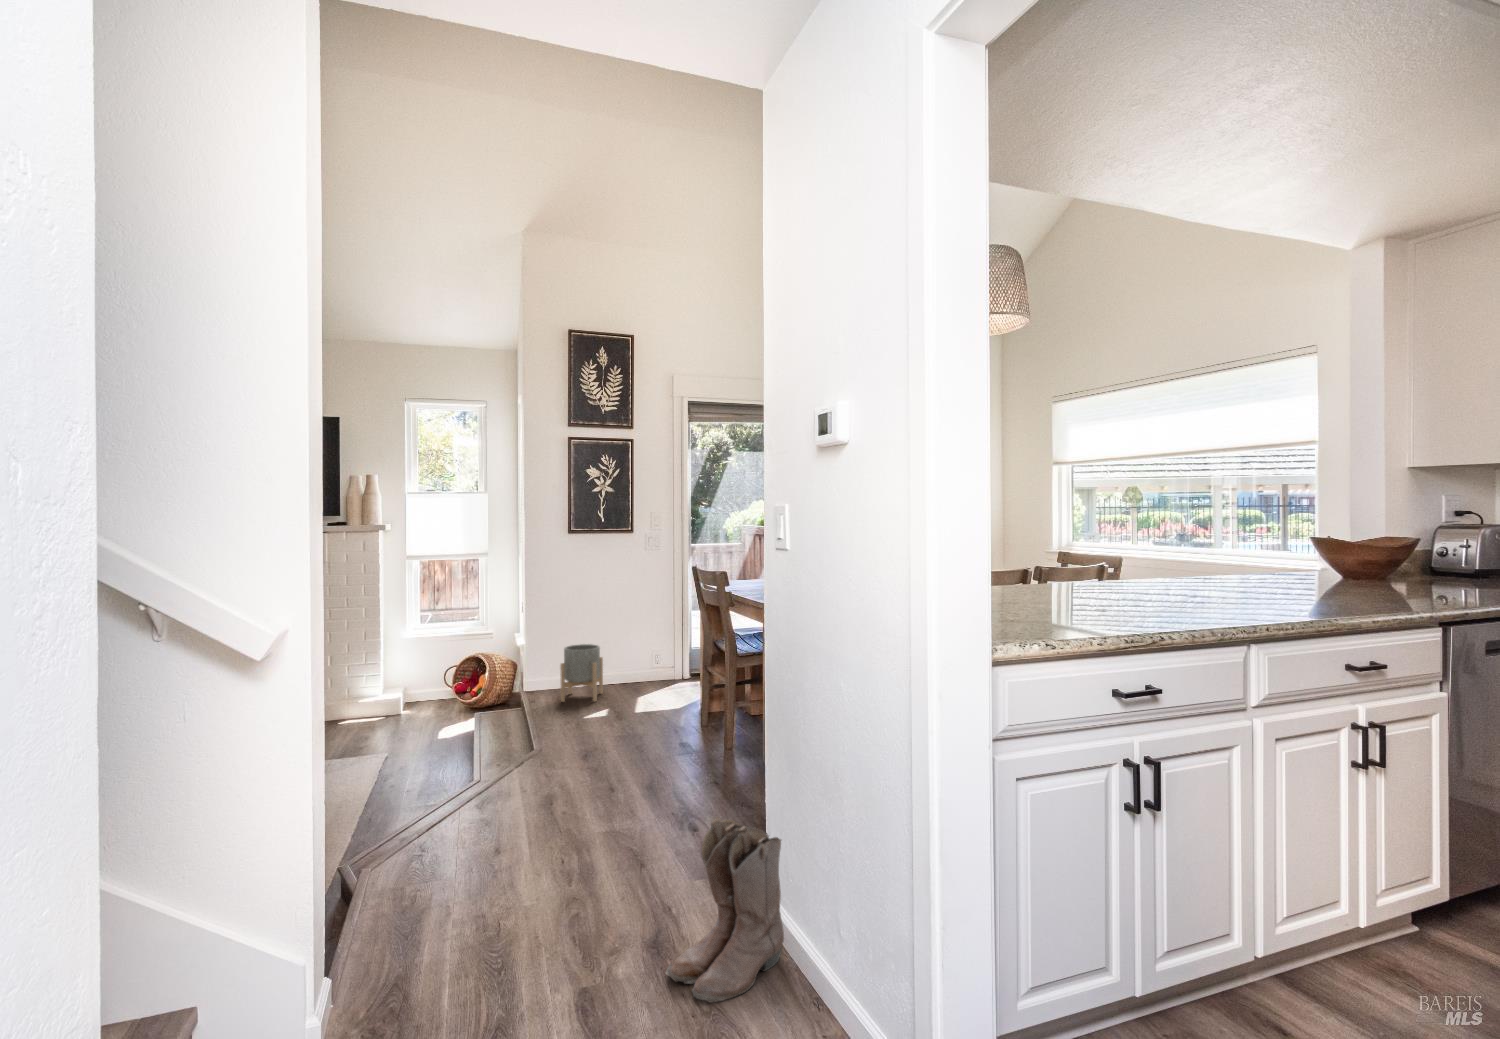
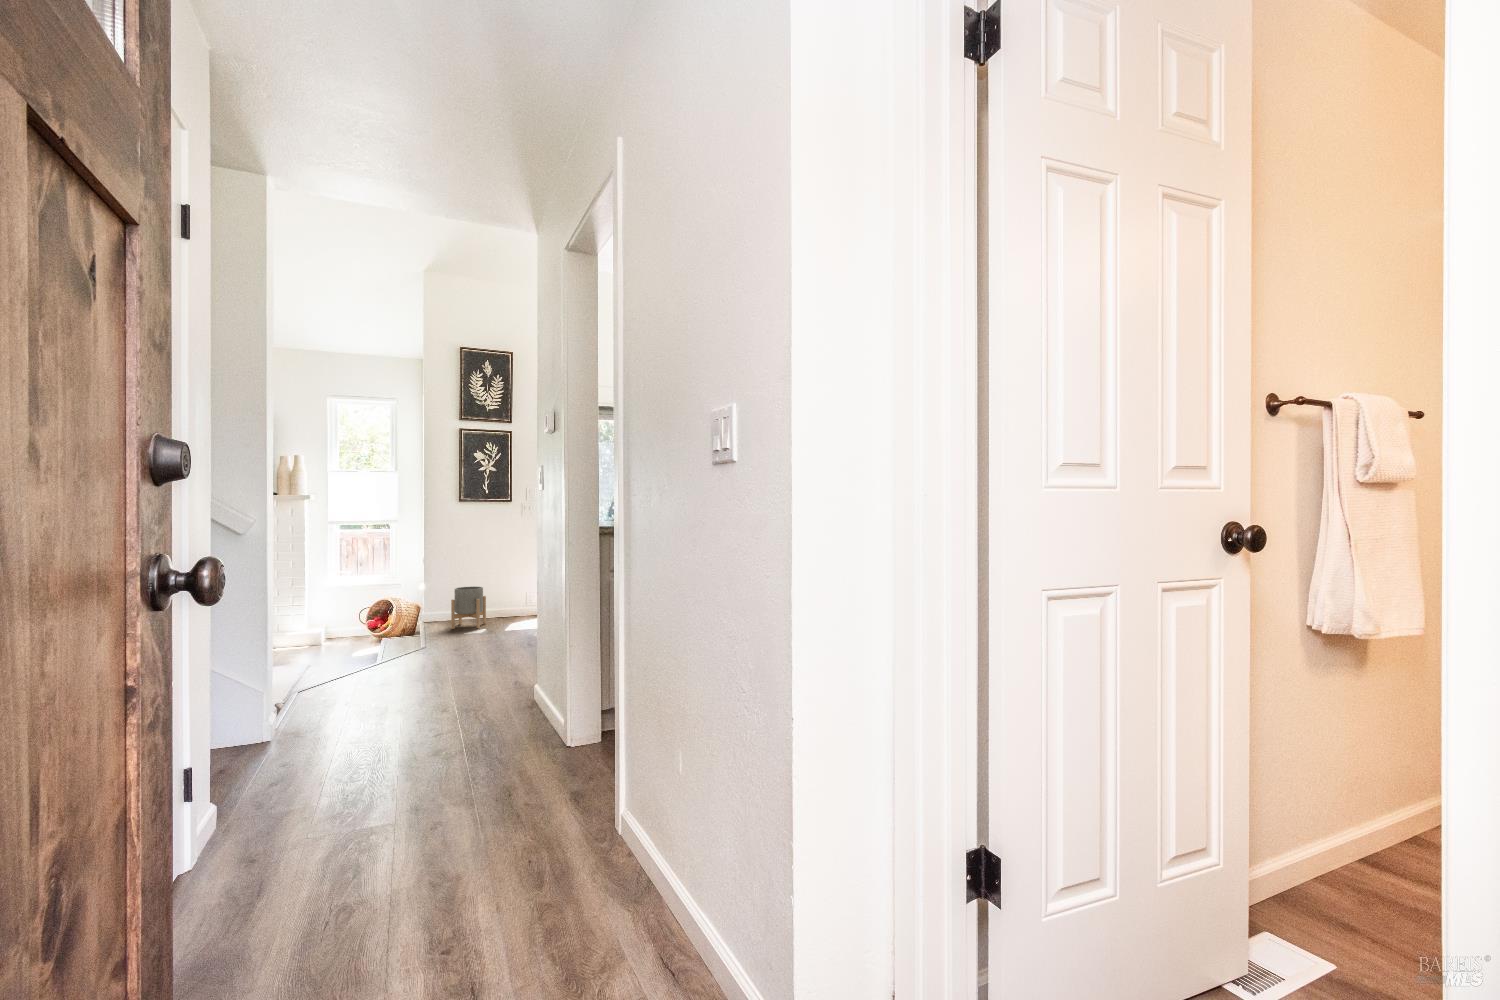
boots: present [666,818,784,1002] -> none [483,654,554,744]

